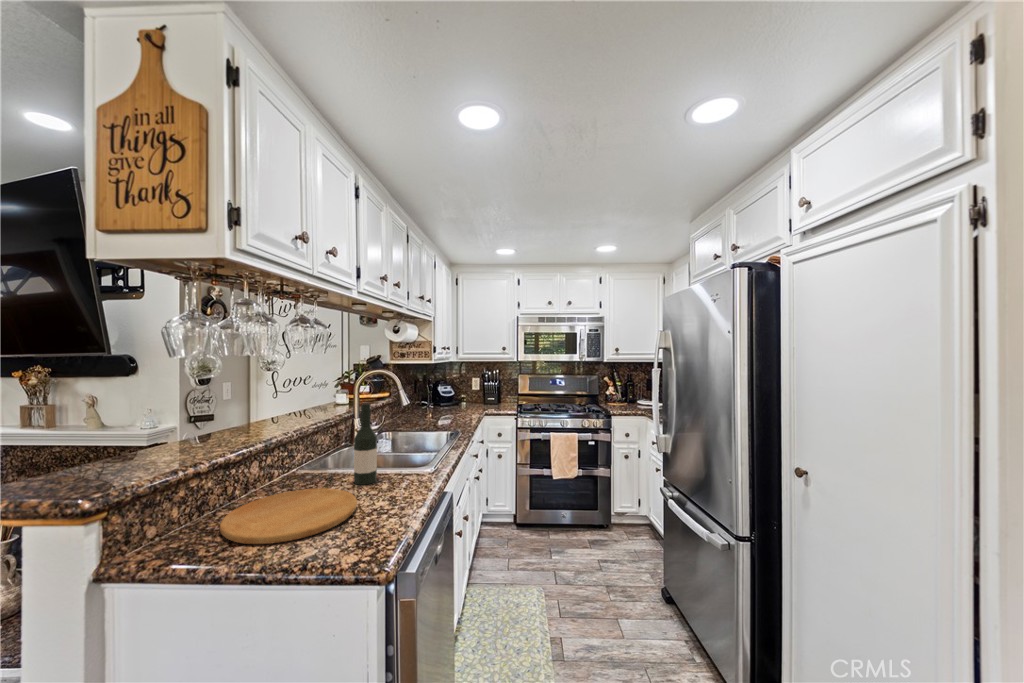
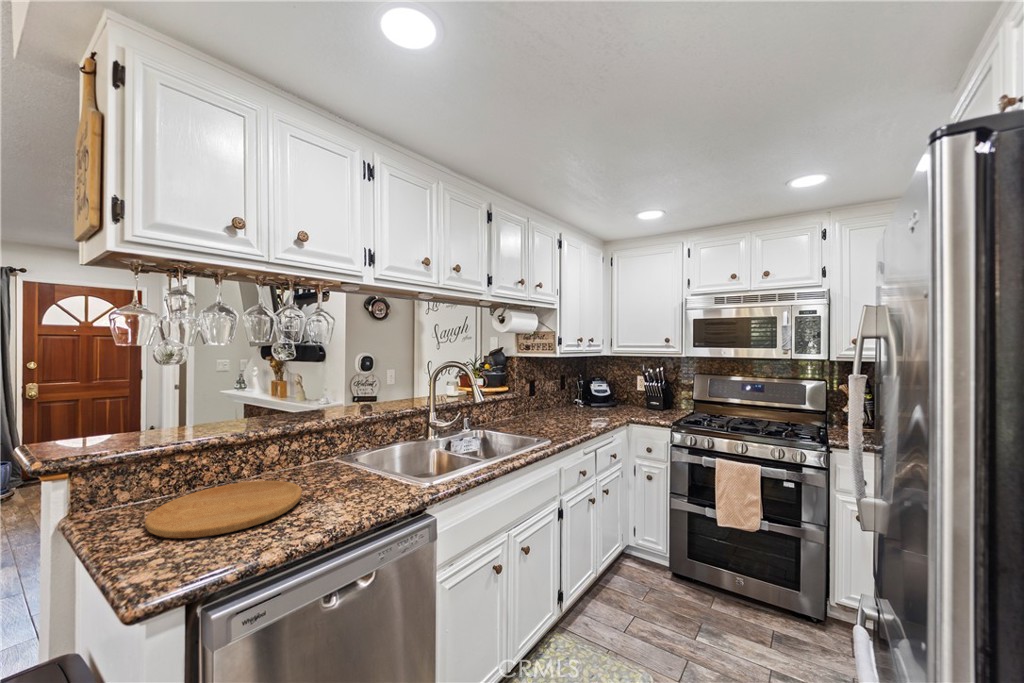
wine bottle: present [354,402,377,485] -> none [344,393,370,488]

